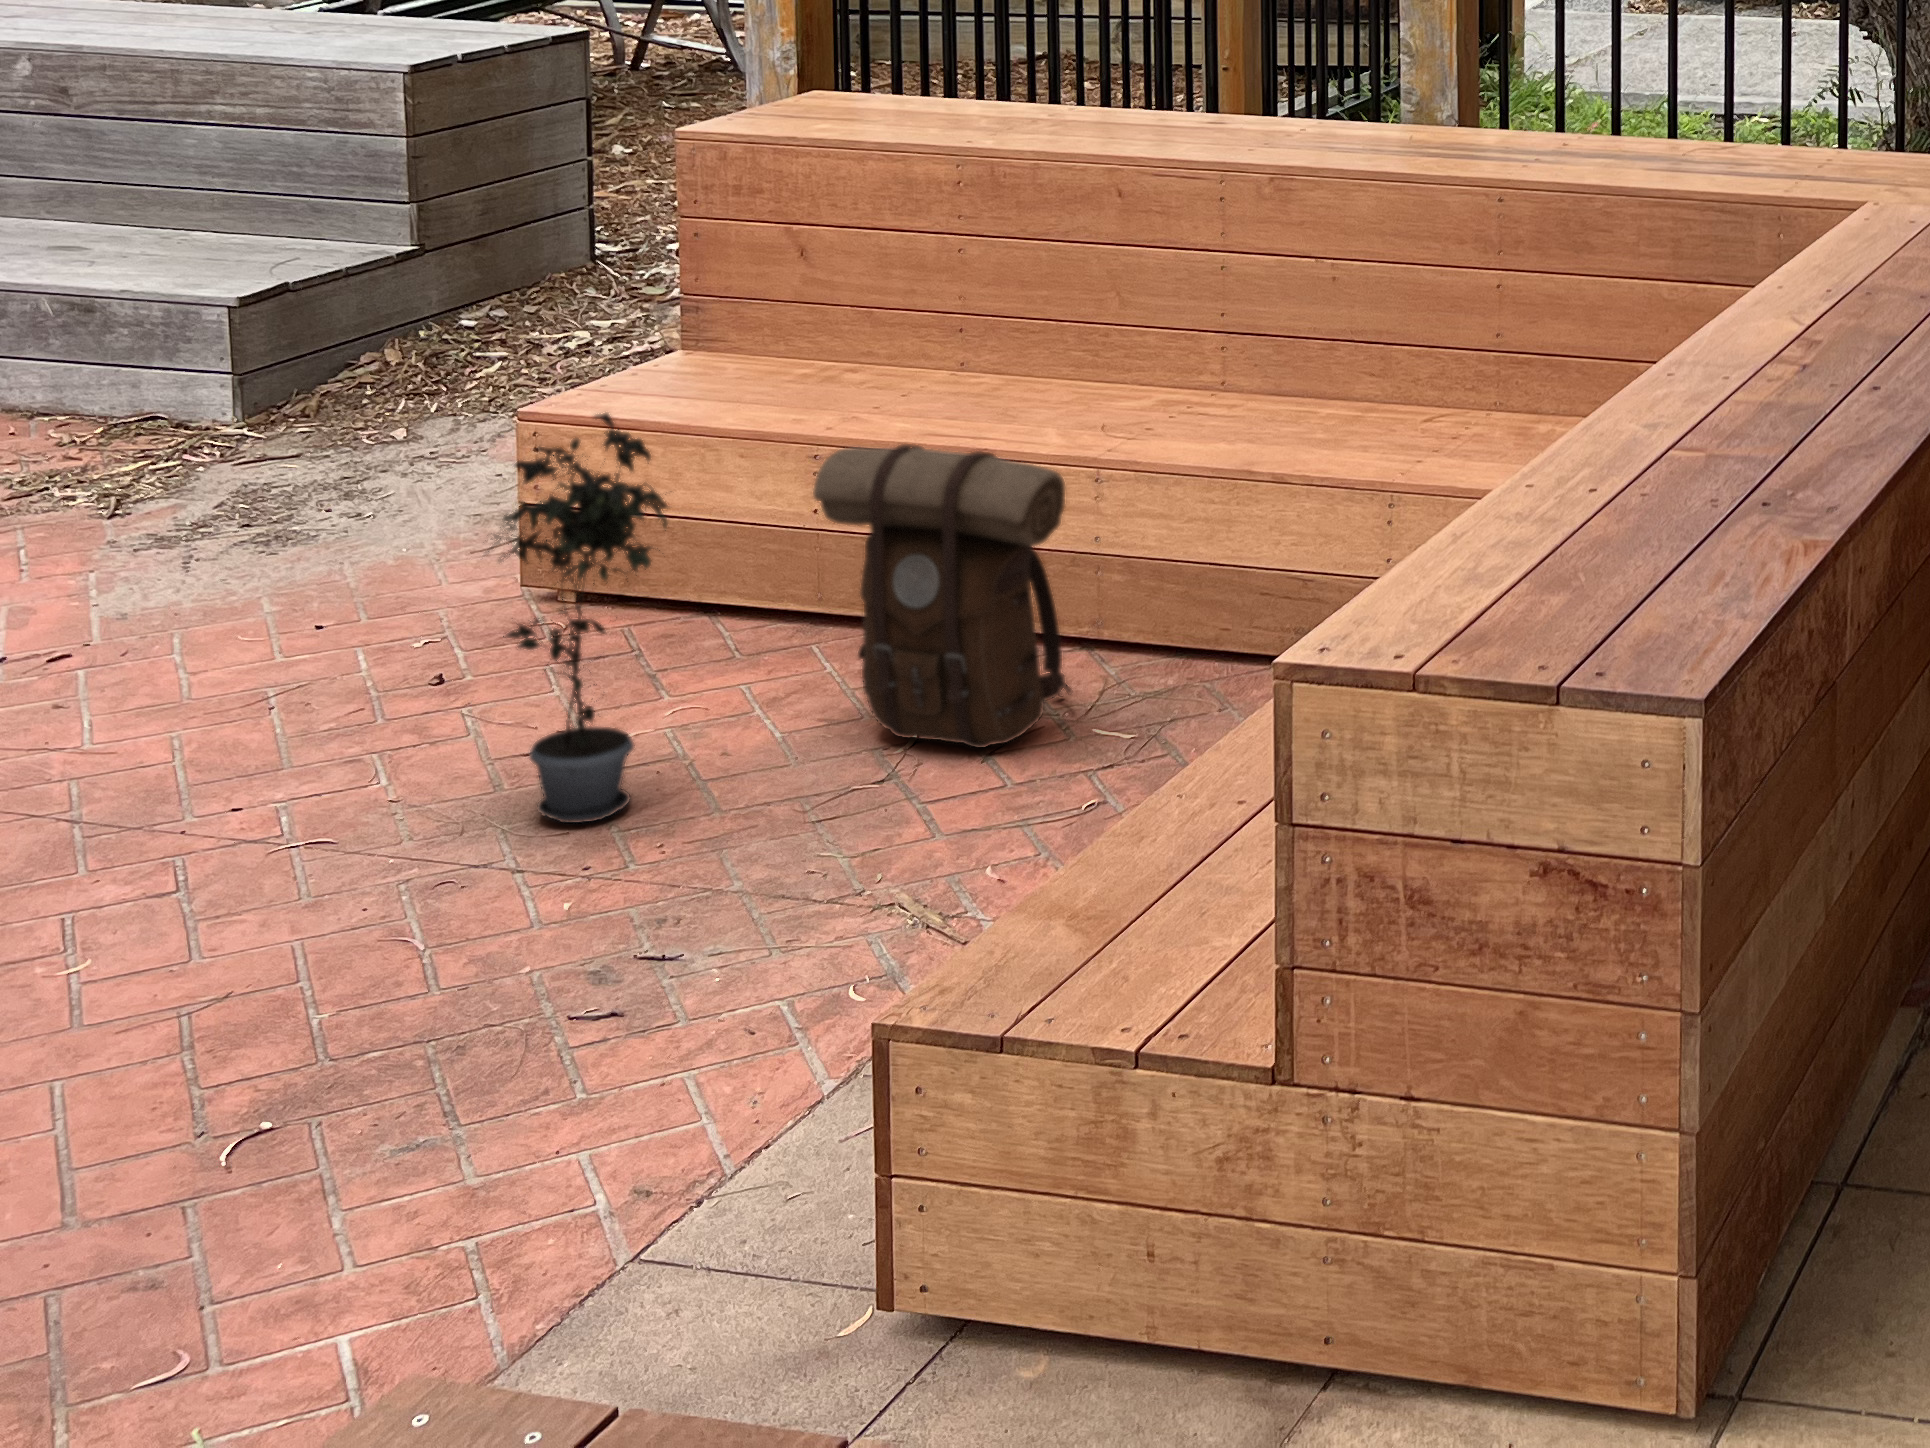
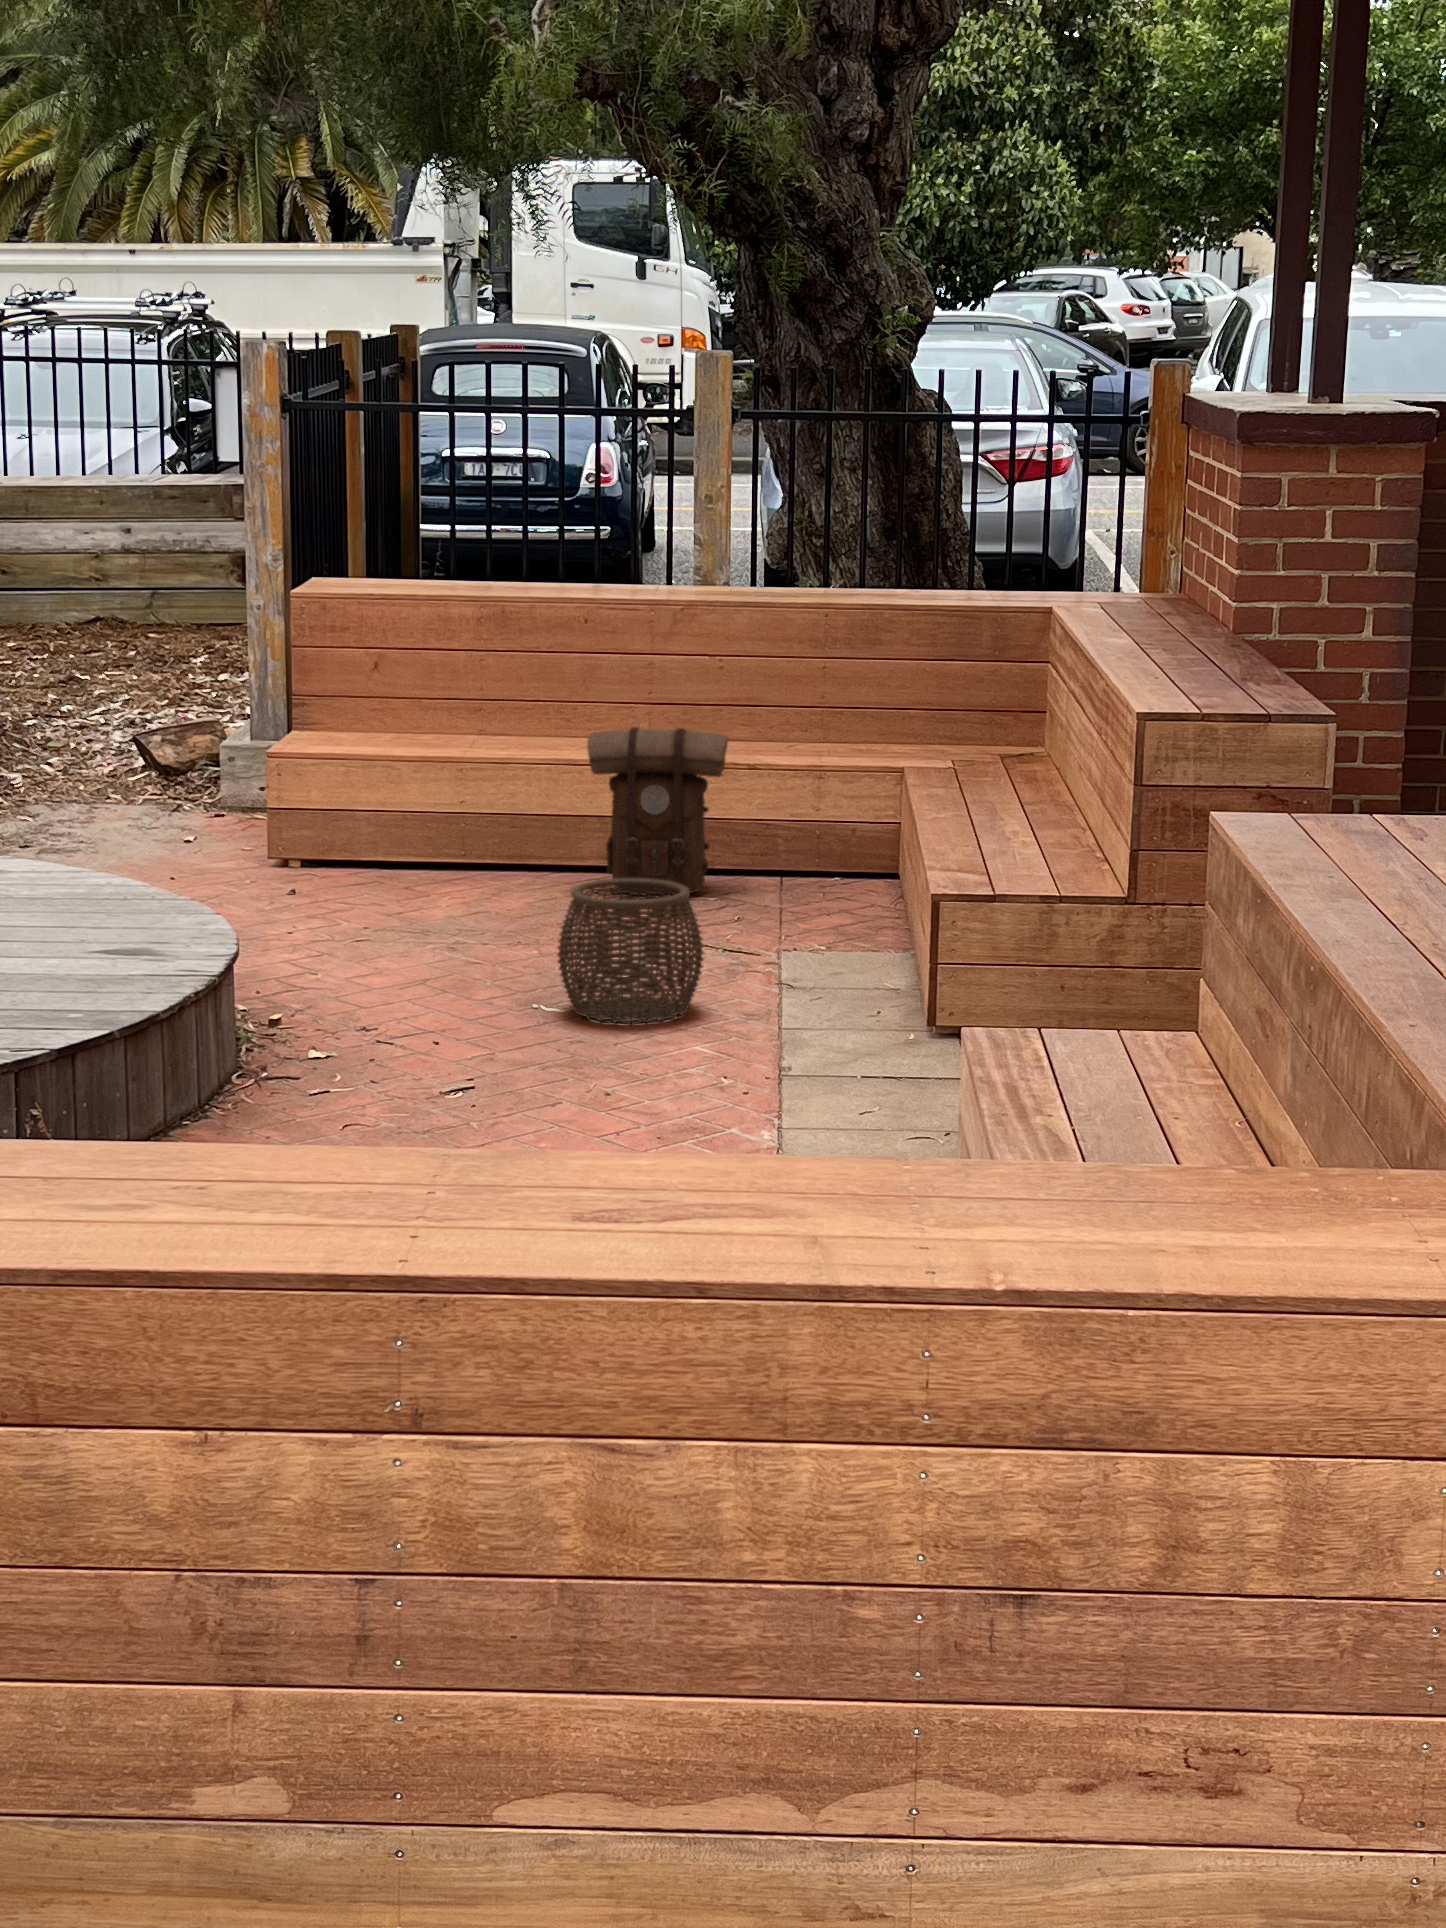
potted plant: present [488,413,668,823] -> none [460,700,587,924]
woven basket: none [88,898,437,1255] -> present [557,878,704,1022]

